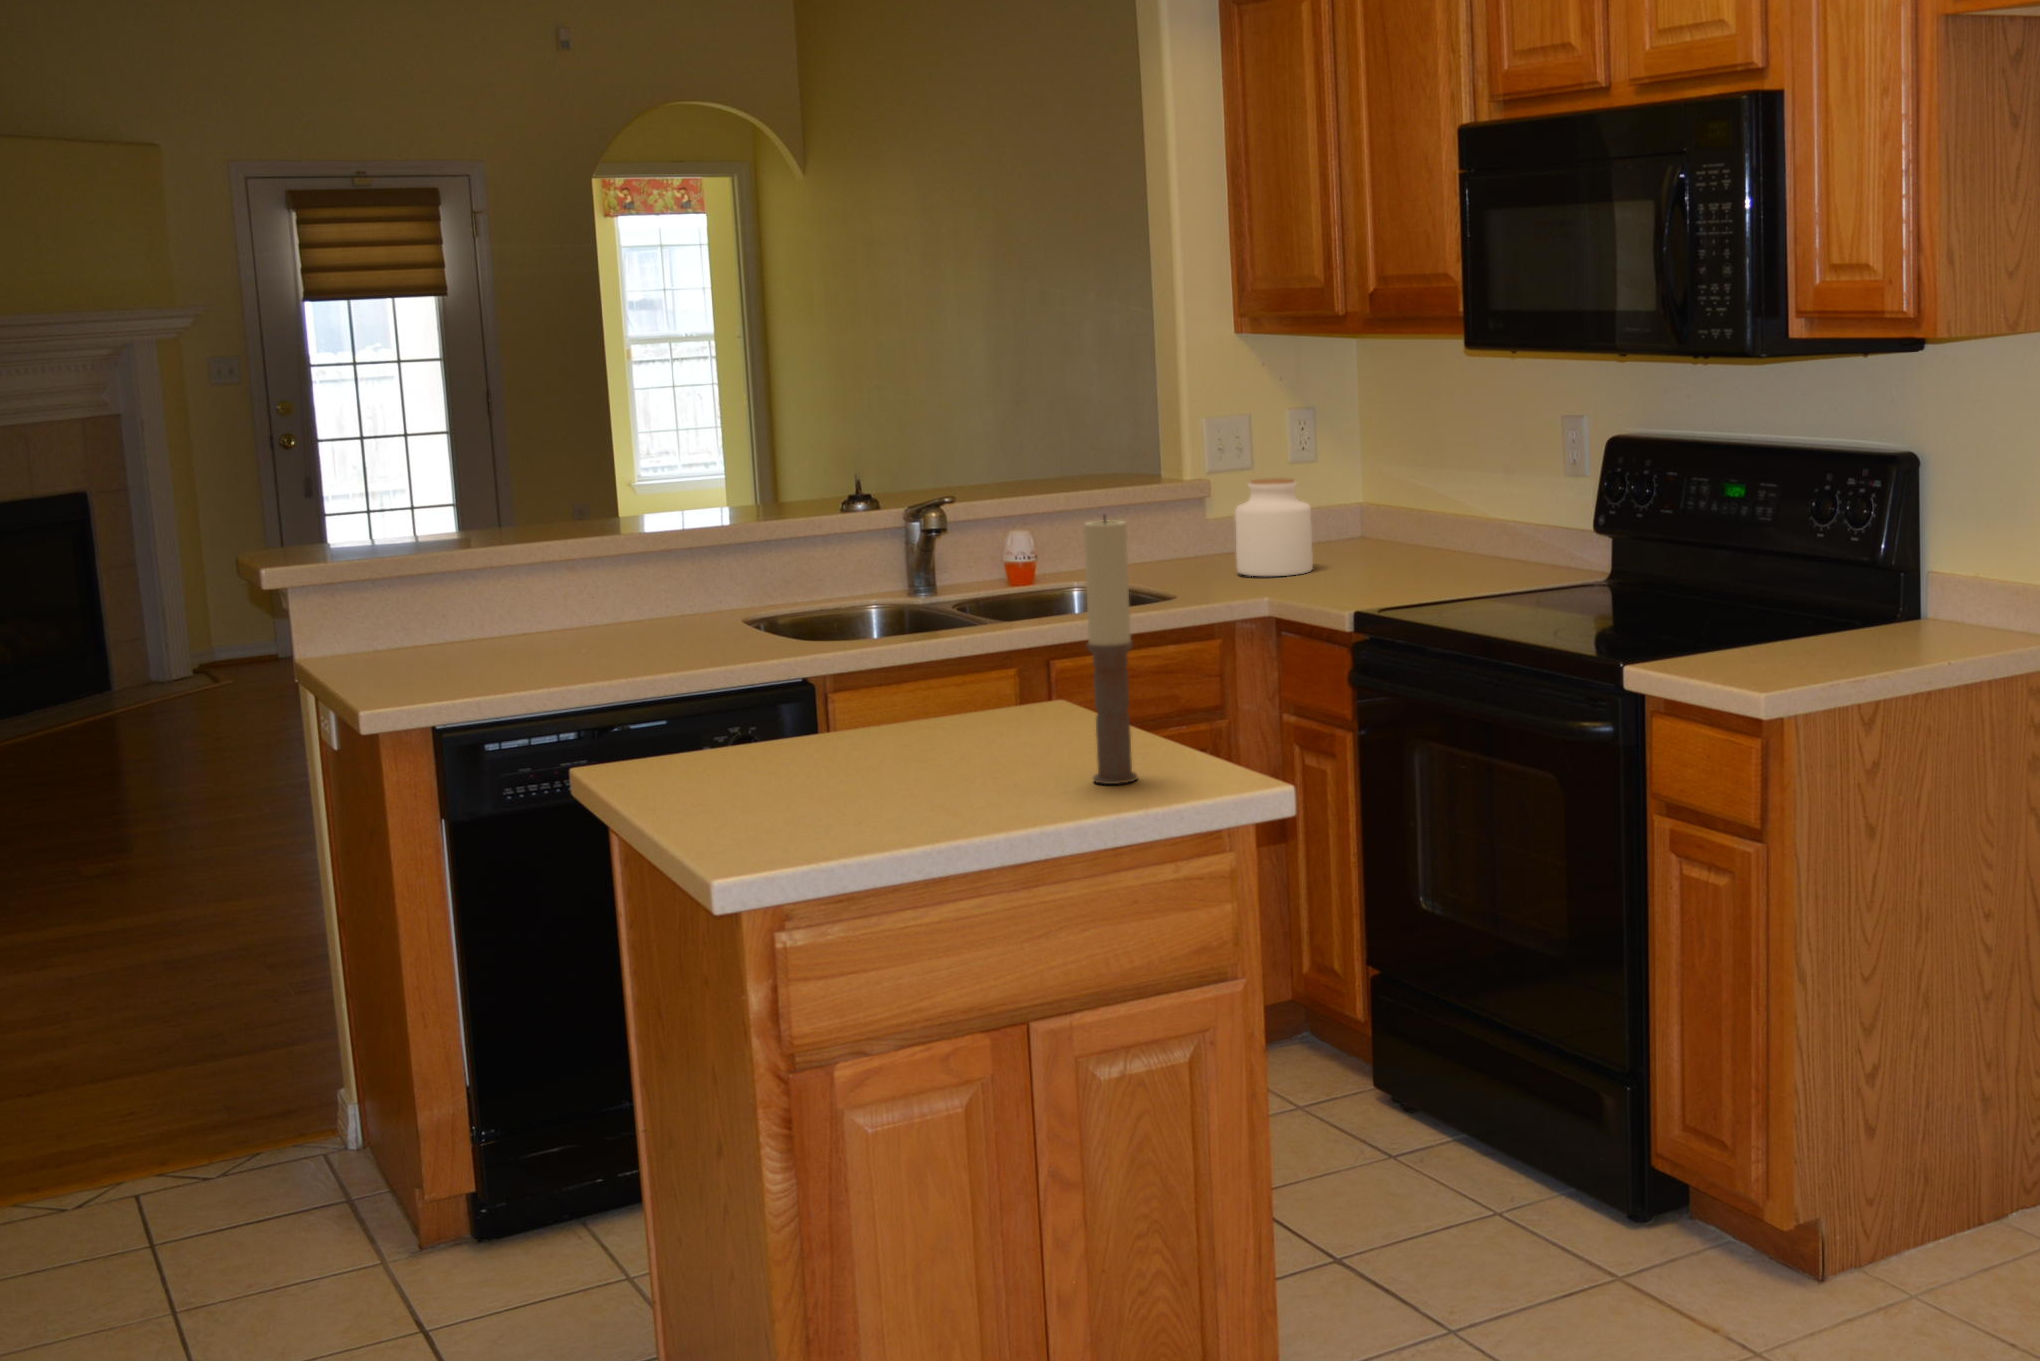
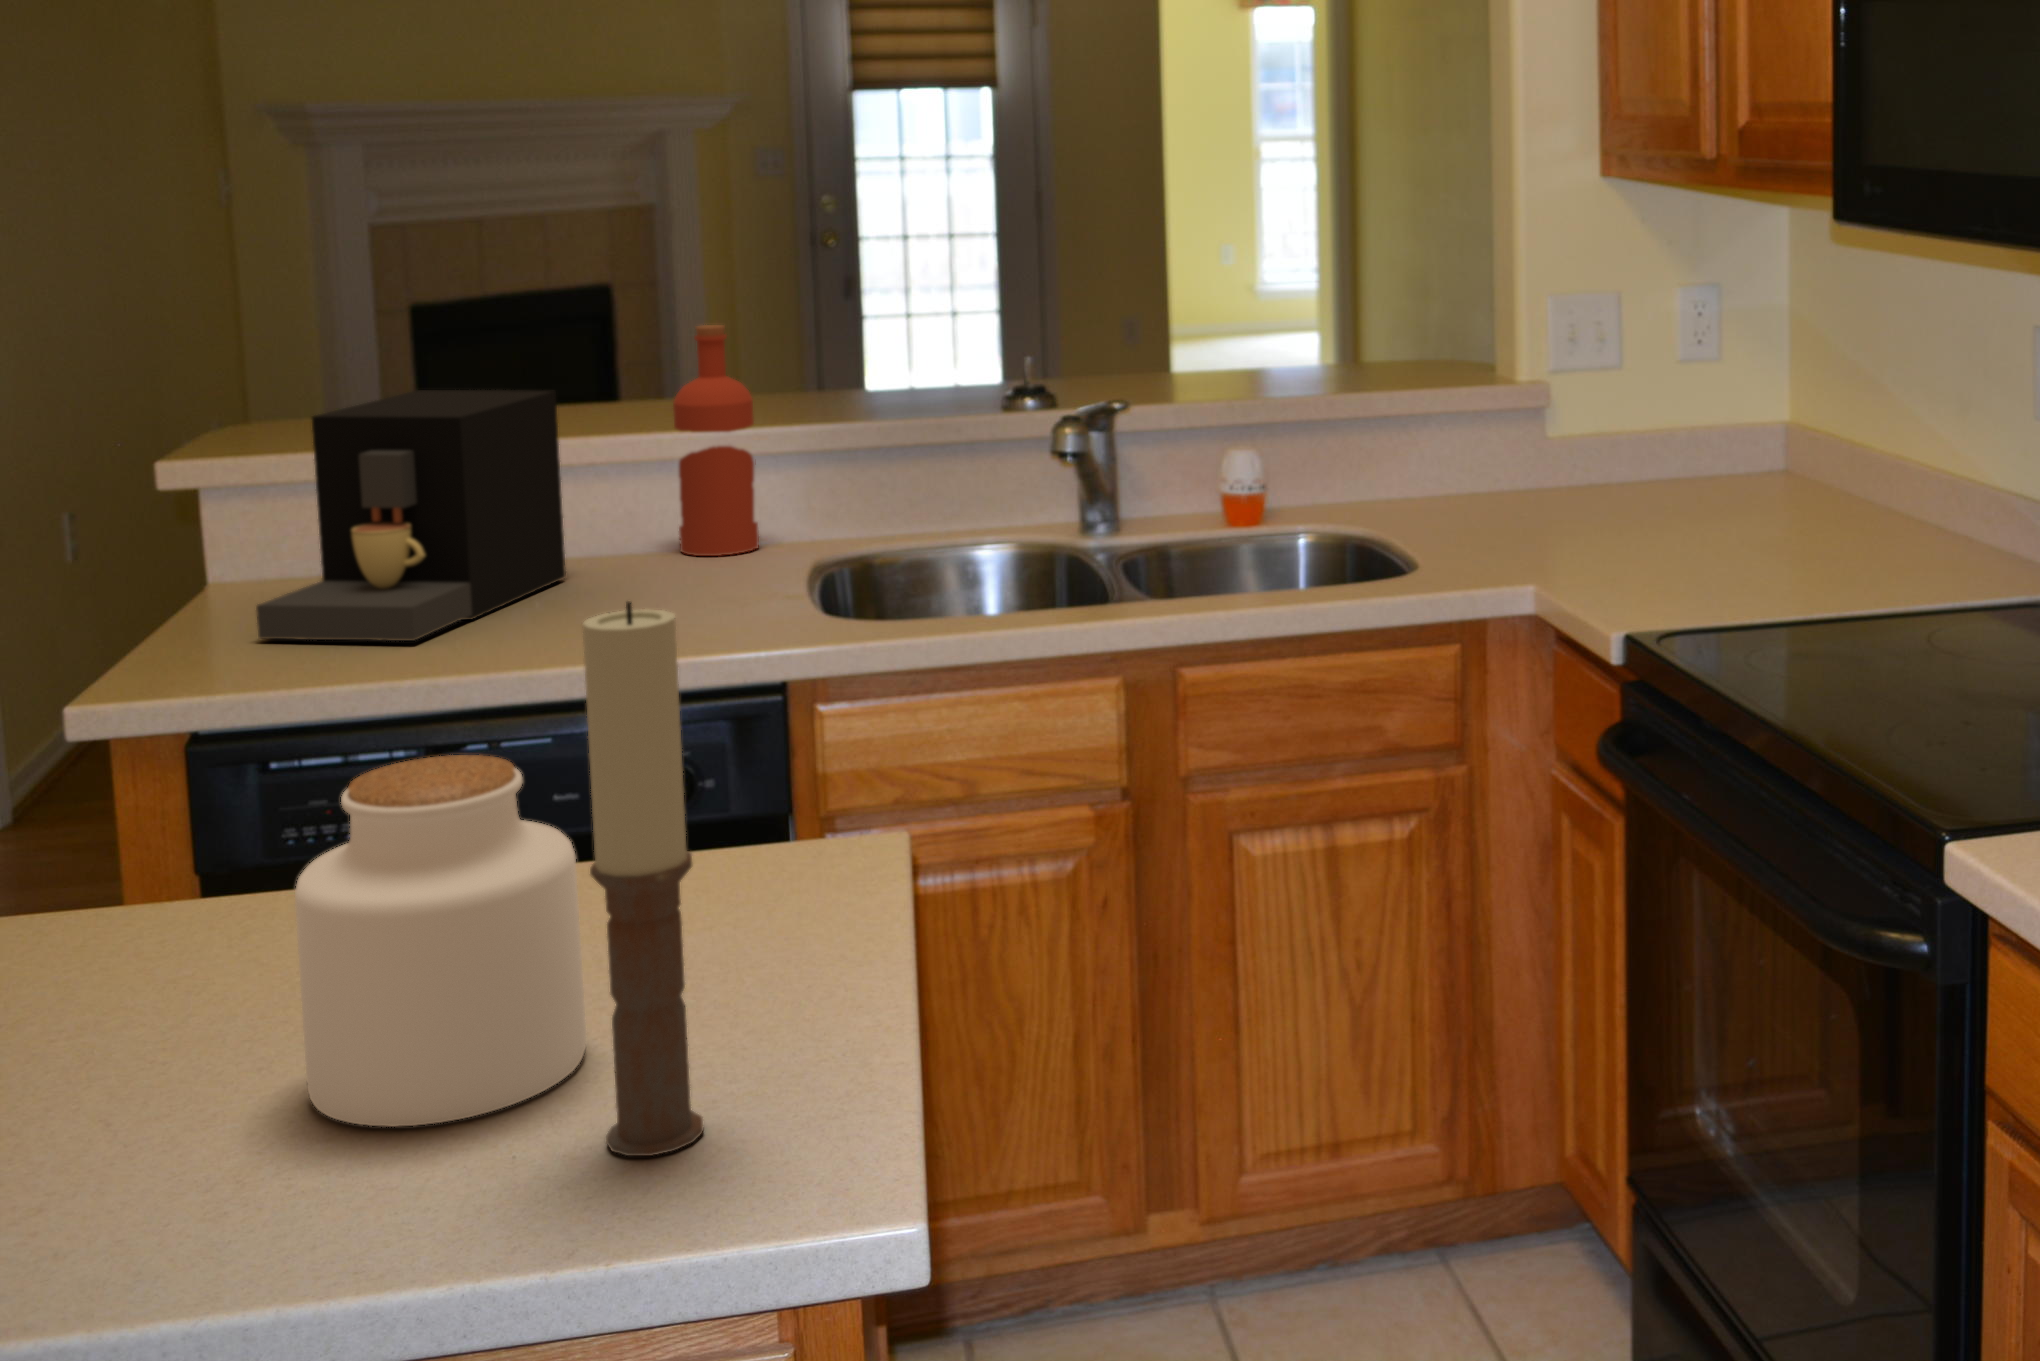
bottle: none [616,455,681,623] -> present [673,325,759,556]
jar: present [1235,478,1313,576] -> present [295,755,586,1127]
coffee maker: none [417,502,572,674] -> present [256,390,566,641]

